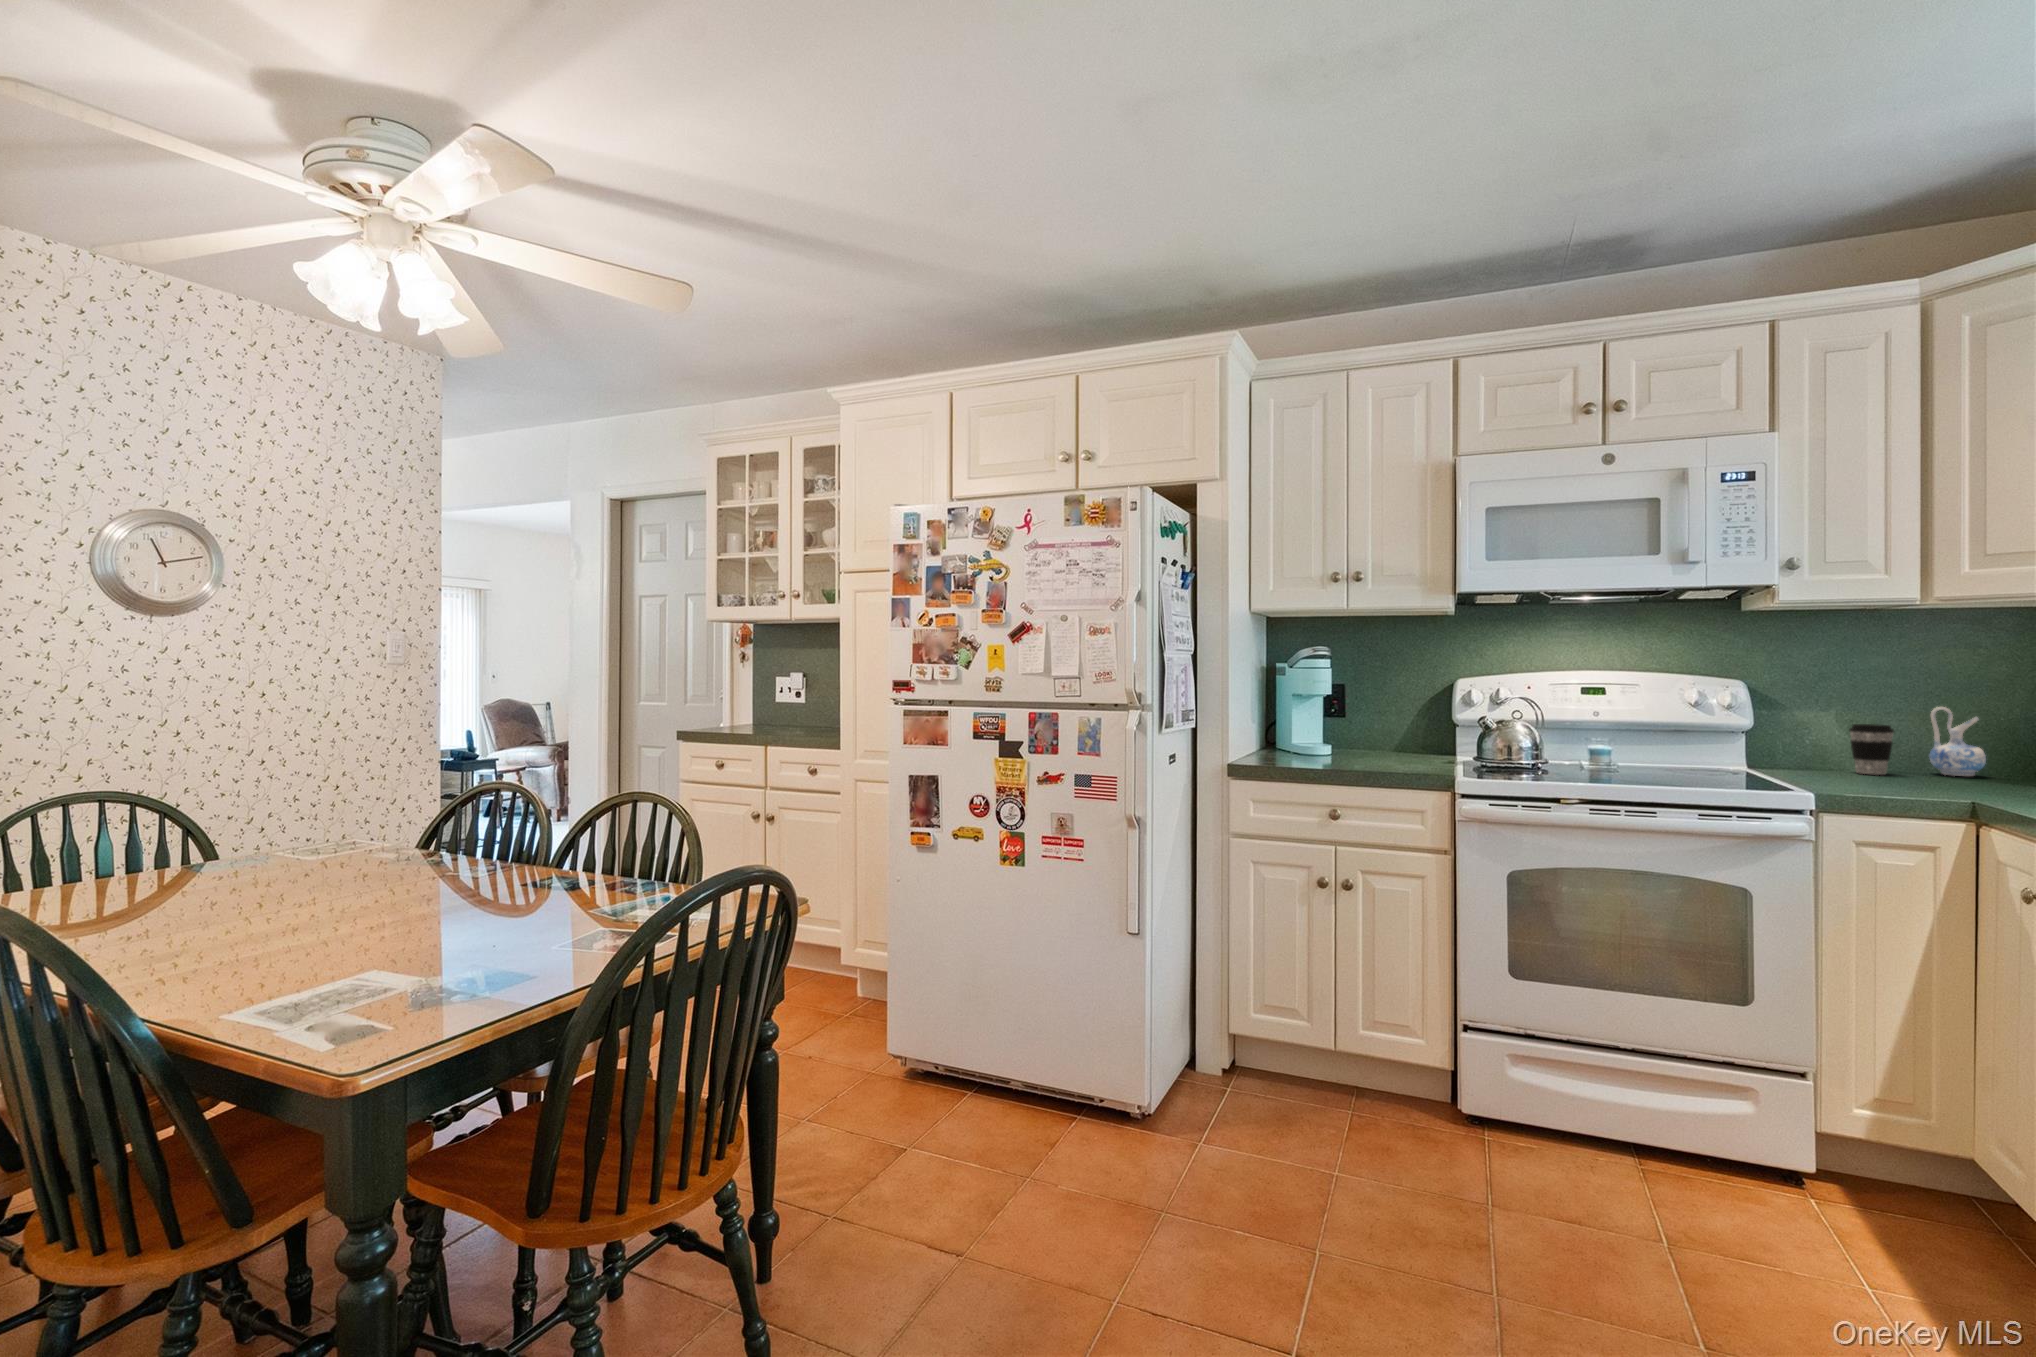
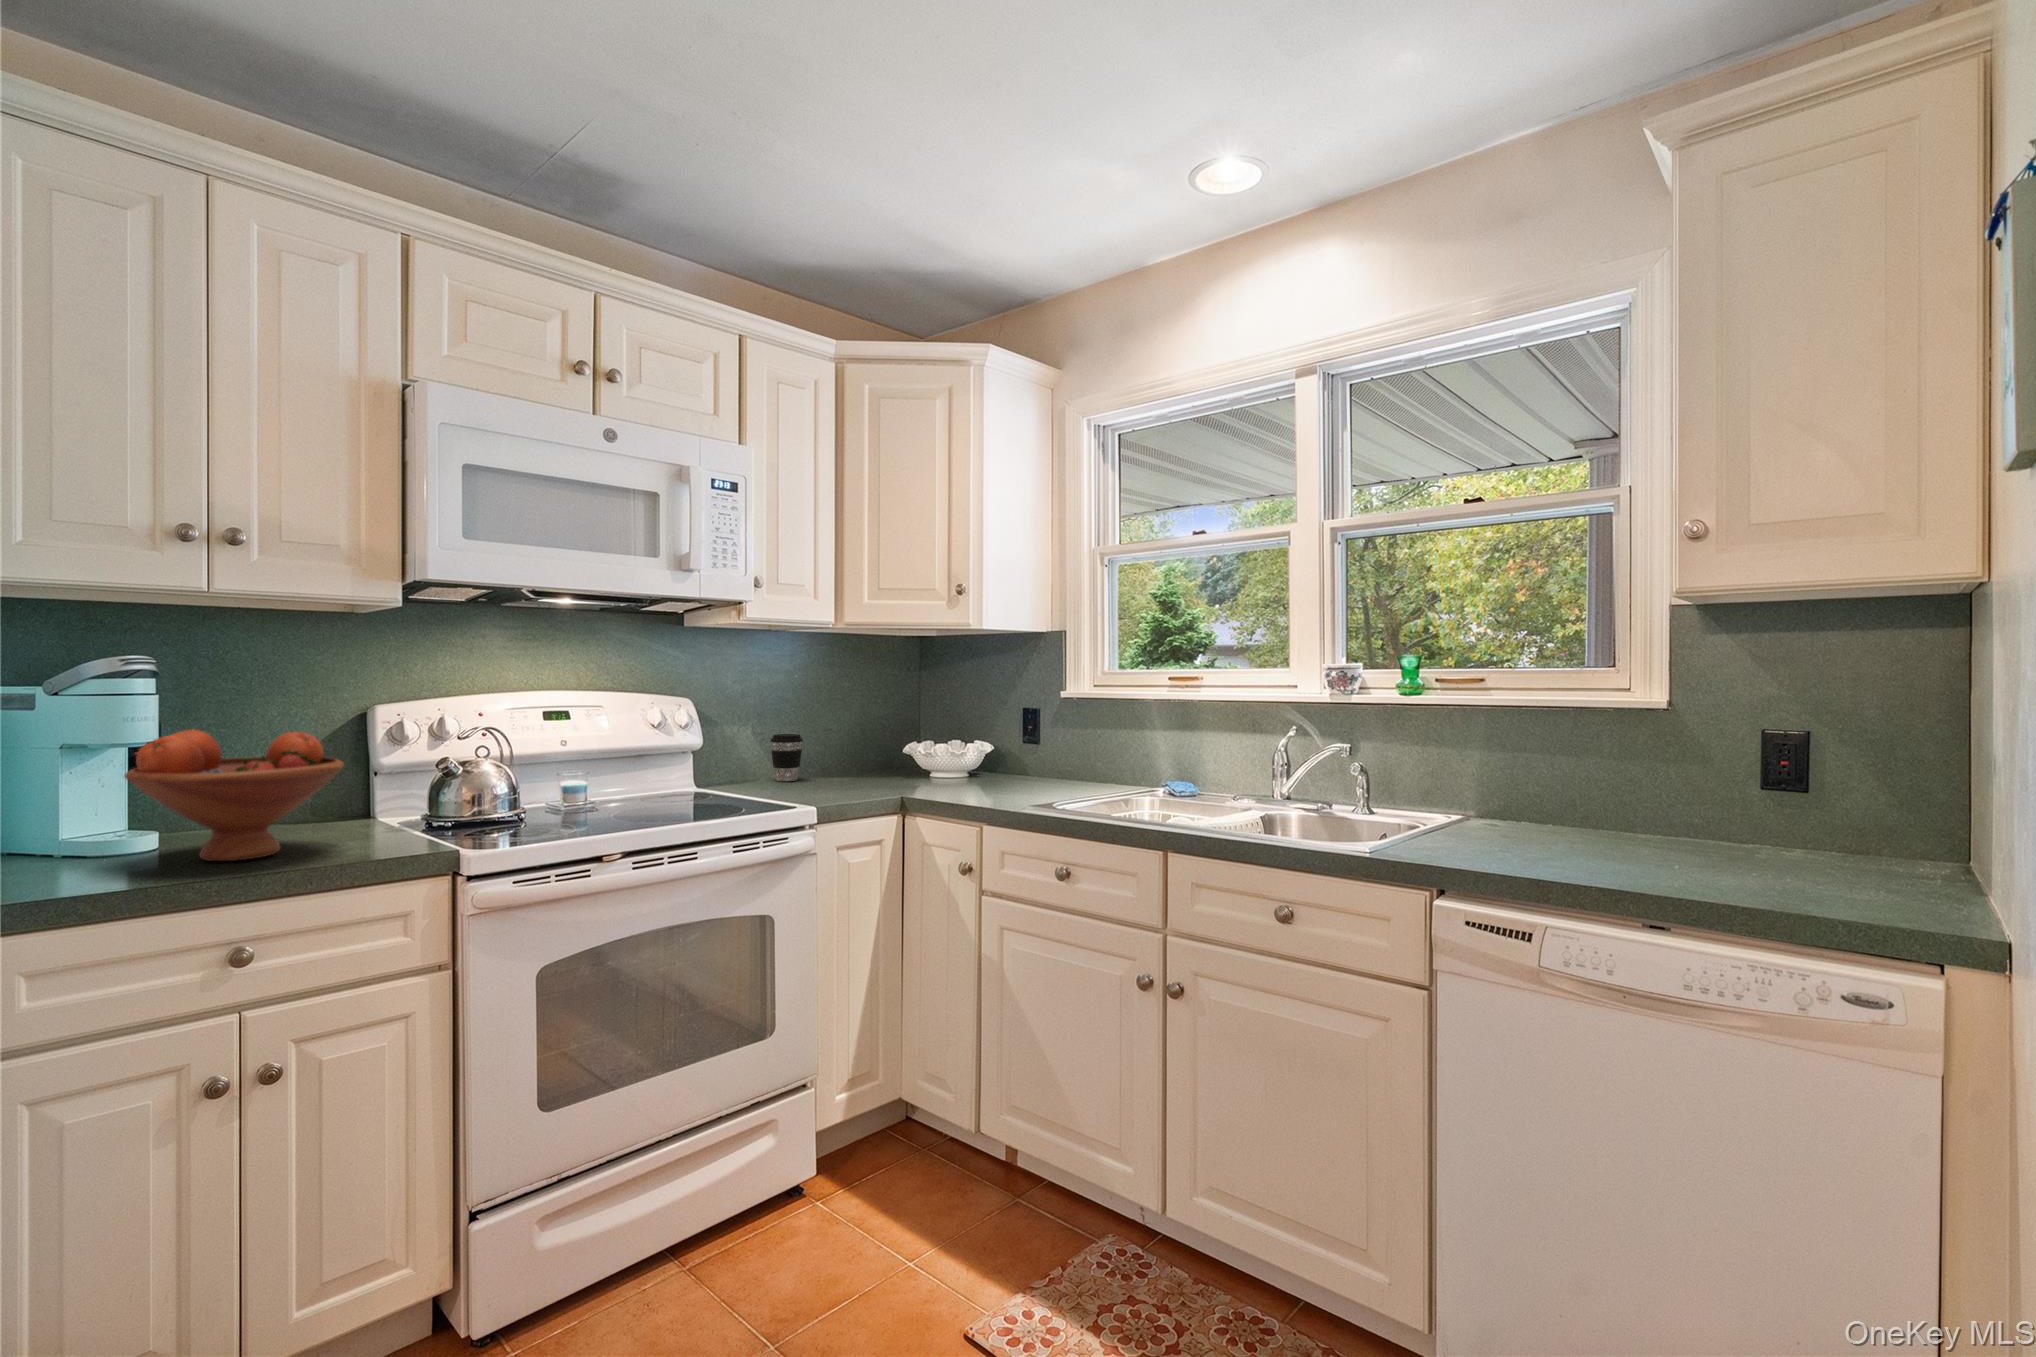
fruit bowl: none [1301,688,1407,765] -> present [125,729,344,861]
ceramic pitcher: present [1929,707,1986,776] -> none [815,715,851,774]

